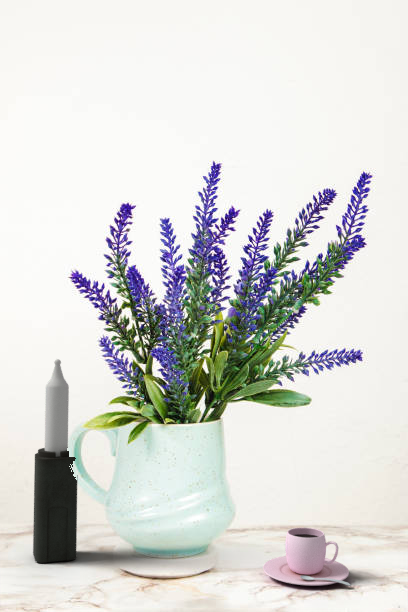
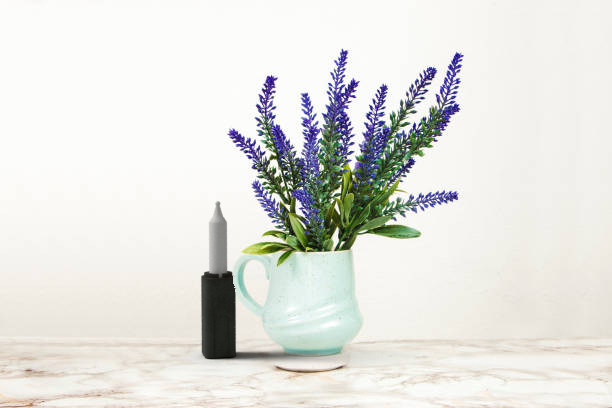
teacup: present [263,527,350,586] -> none [381,286,447,370]

